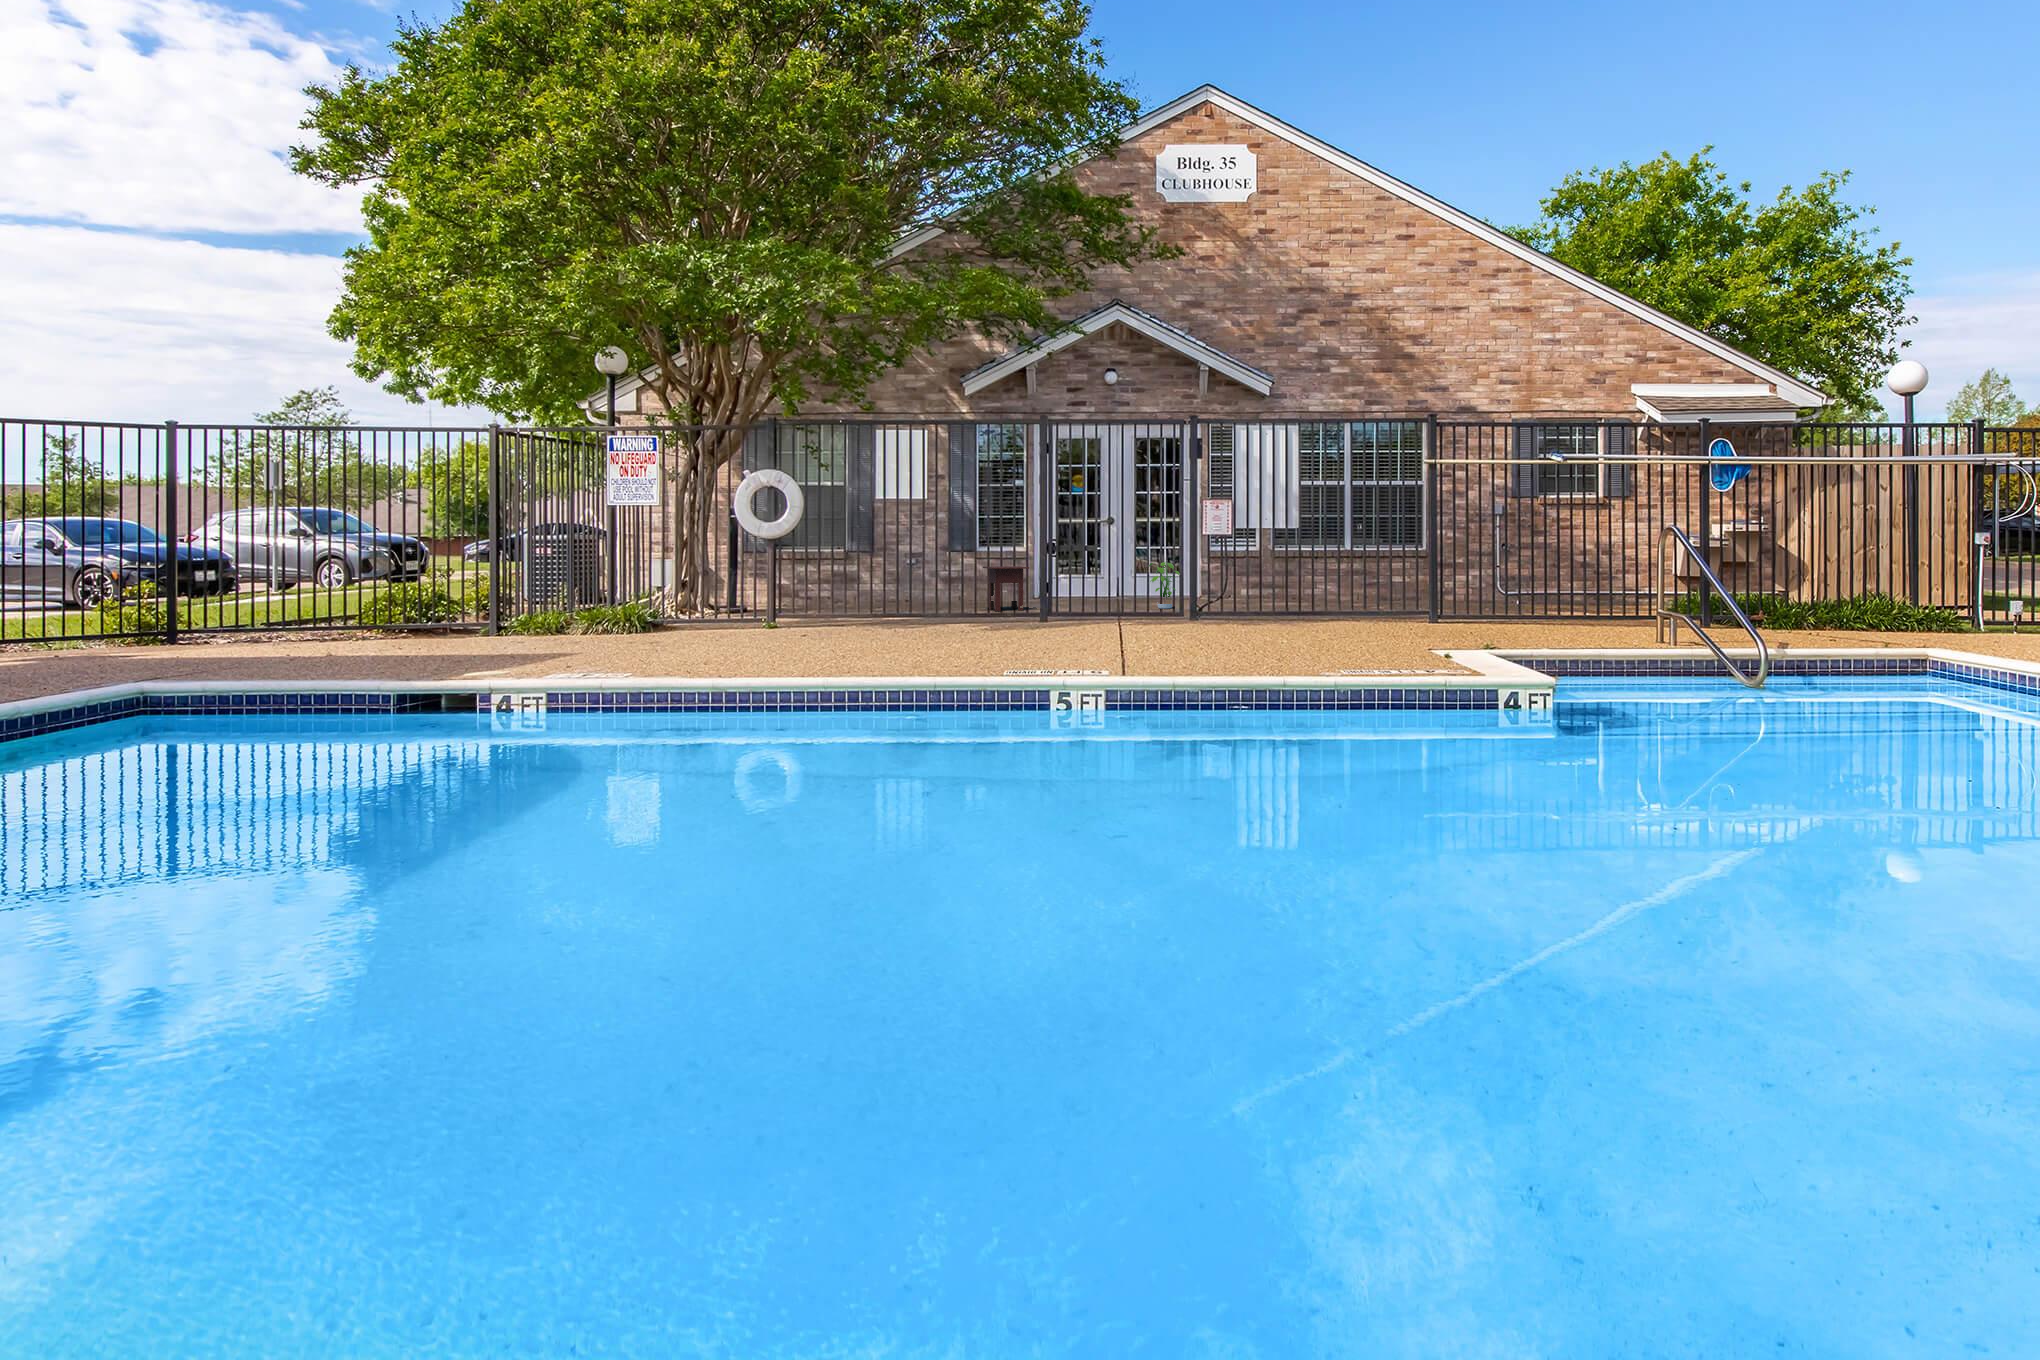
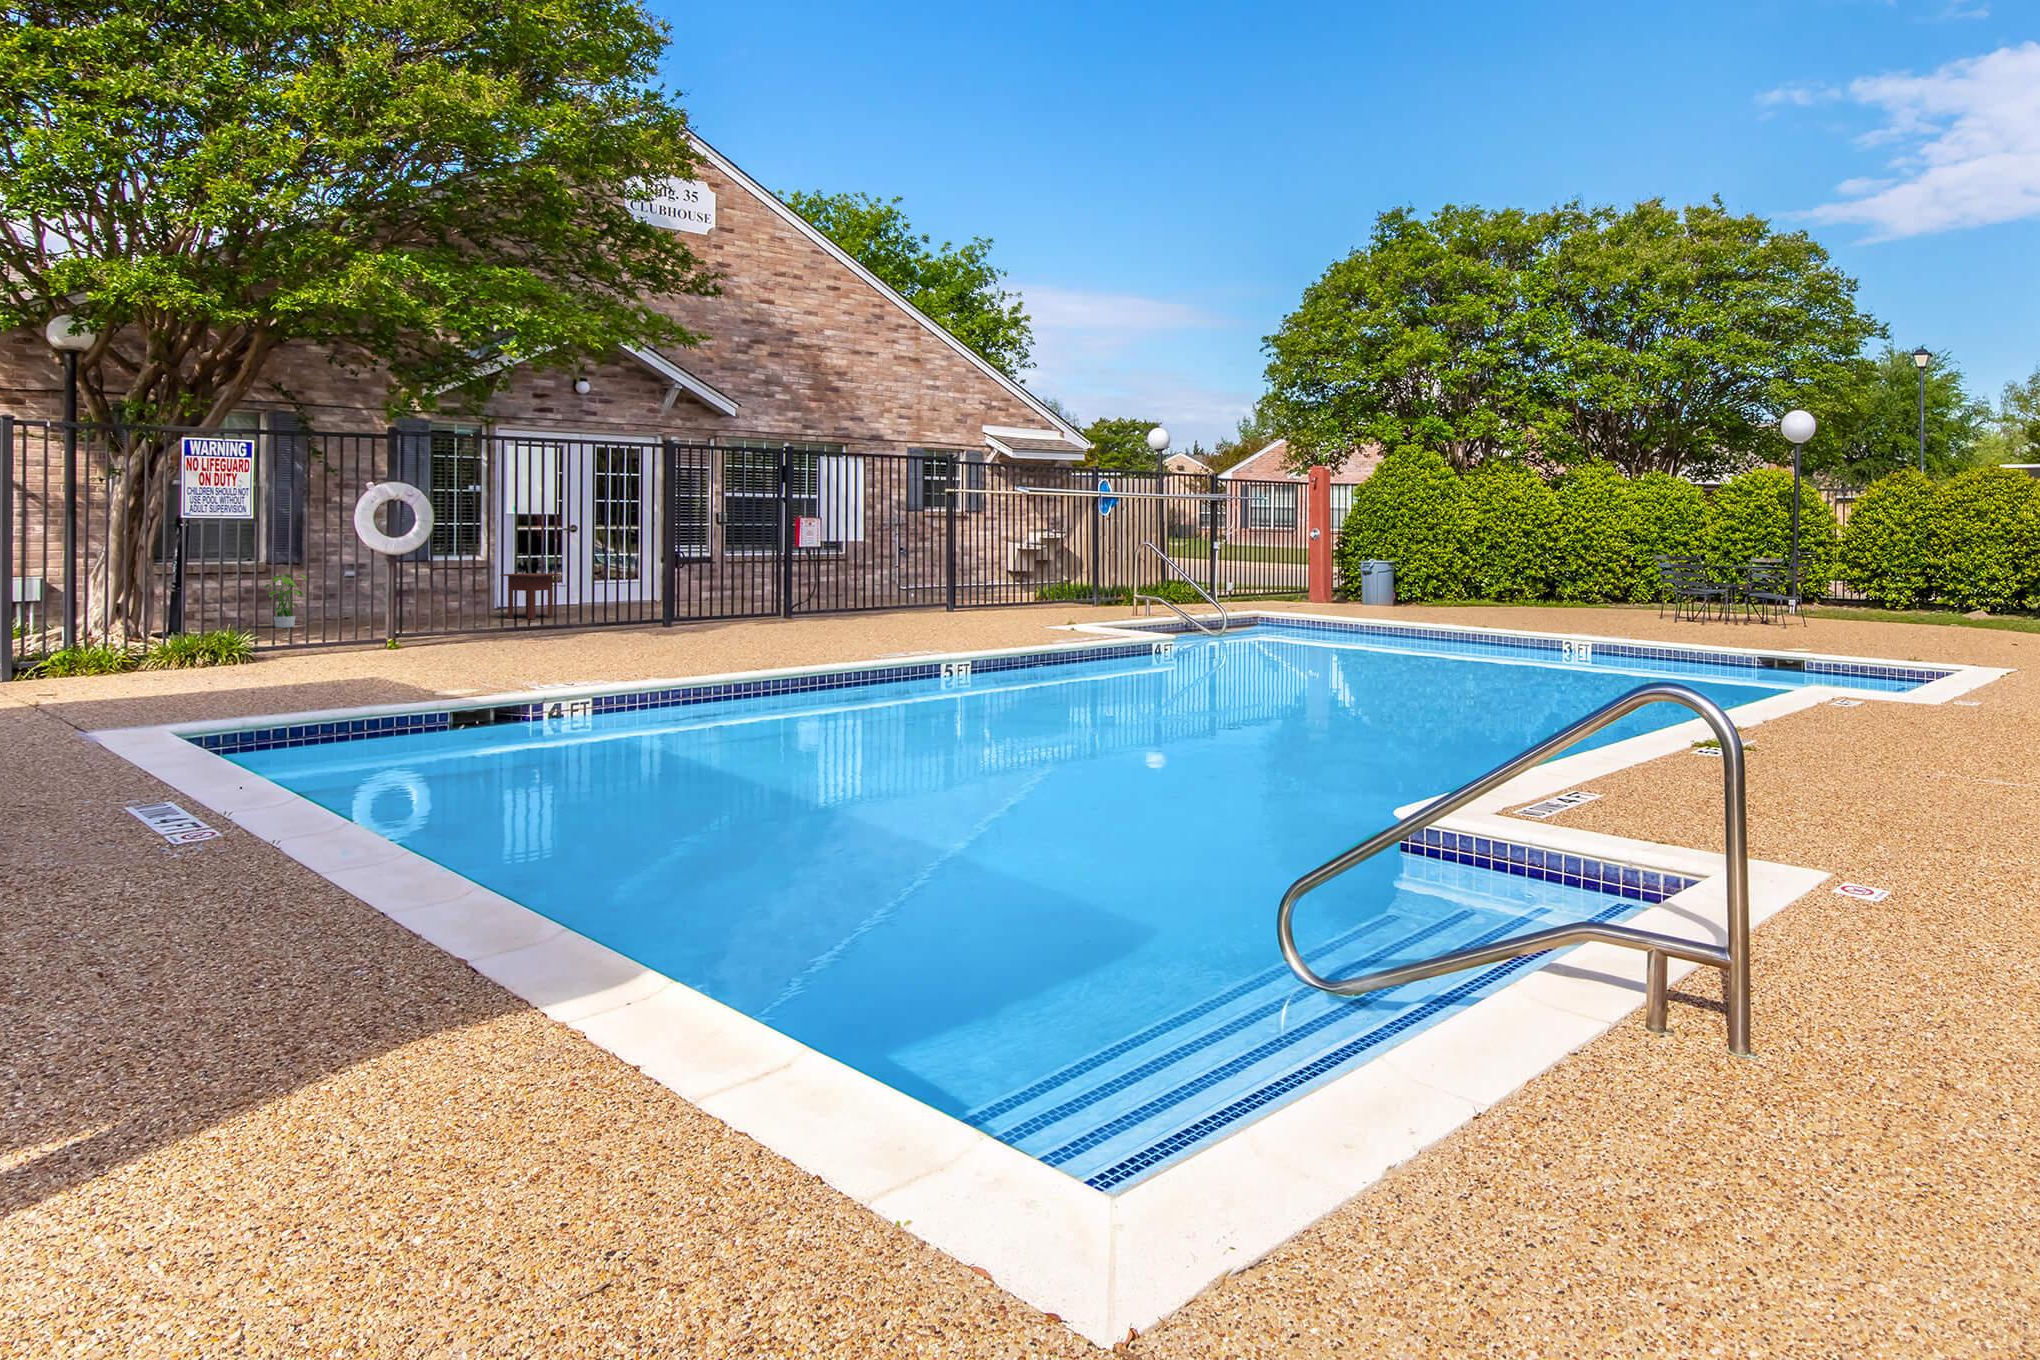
potted plant: present [1149,562,1179,609] -> present [264,574,307,628]

